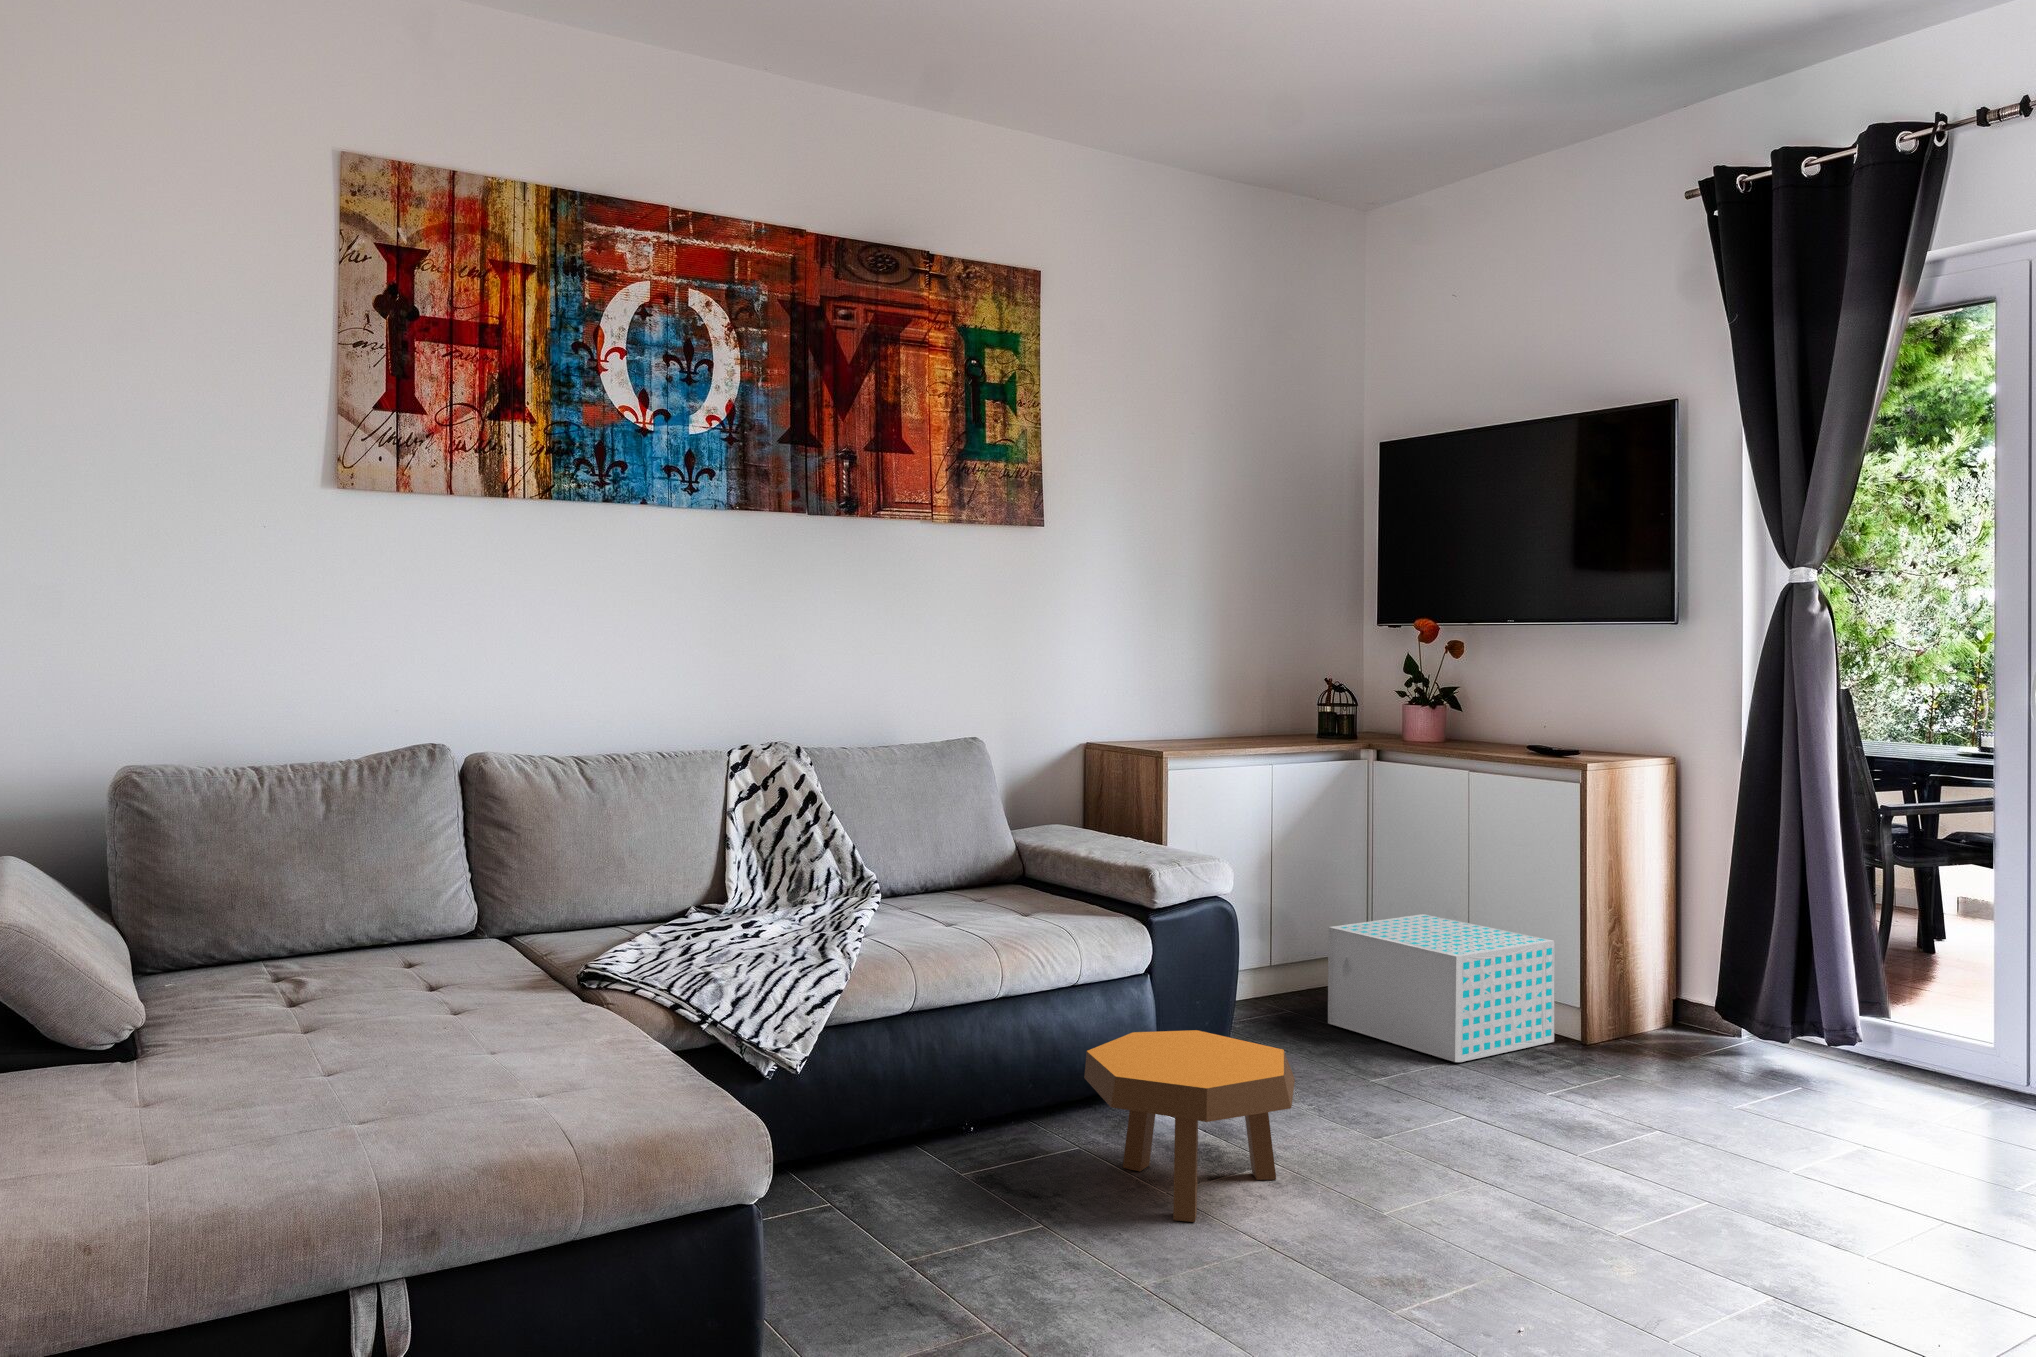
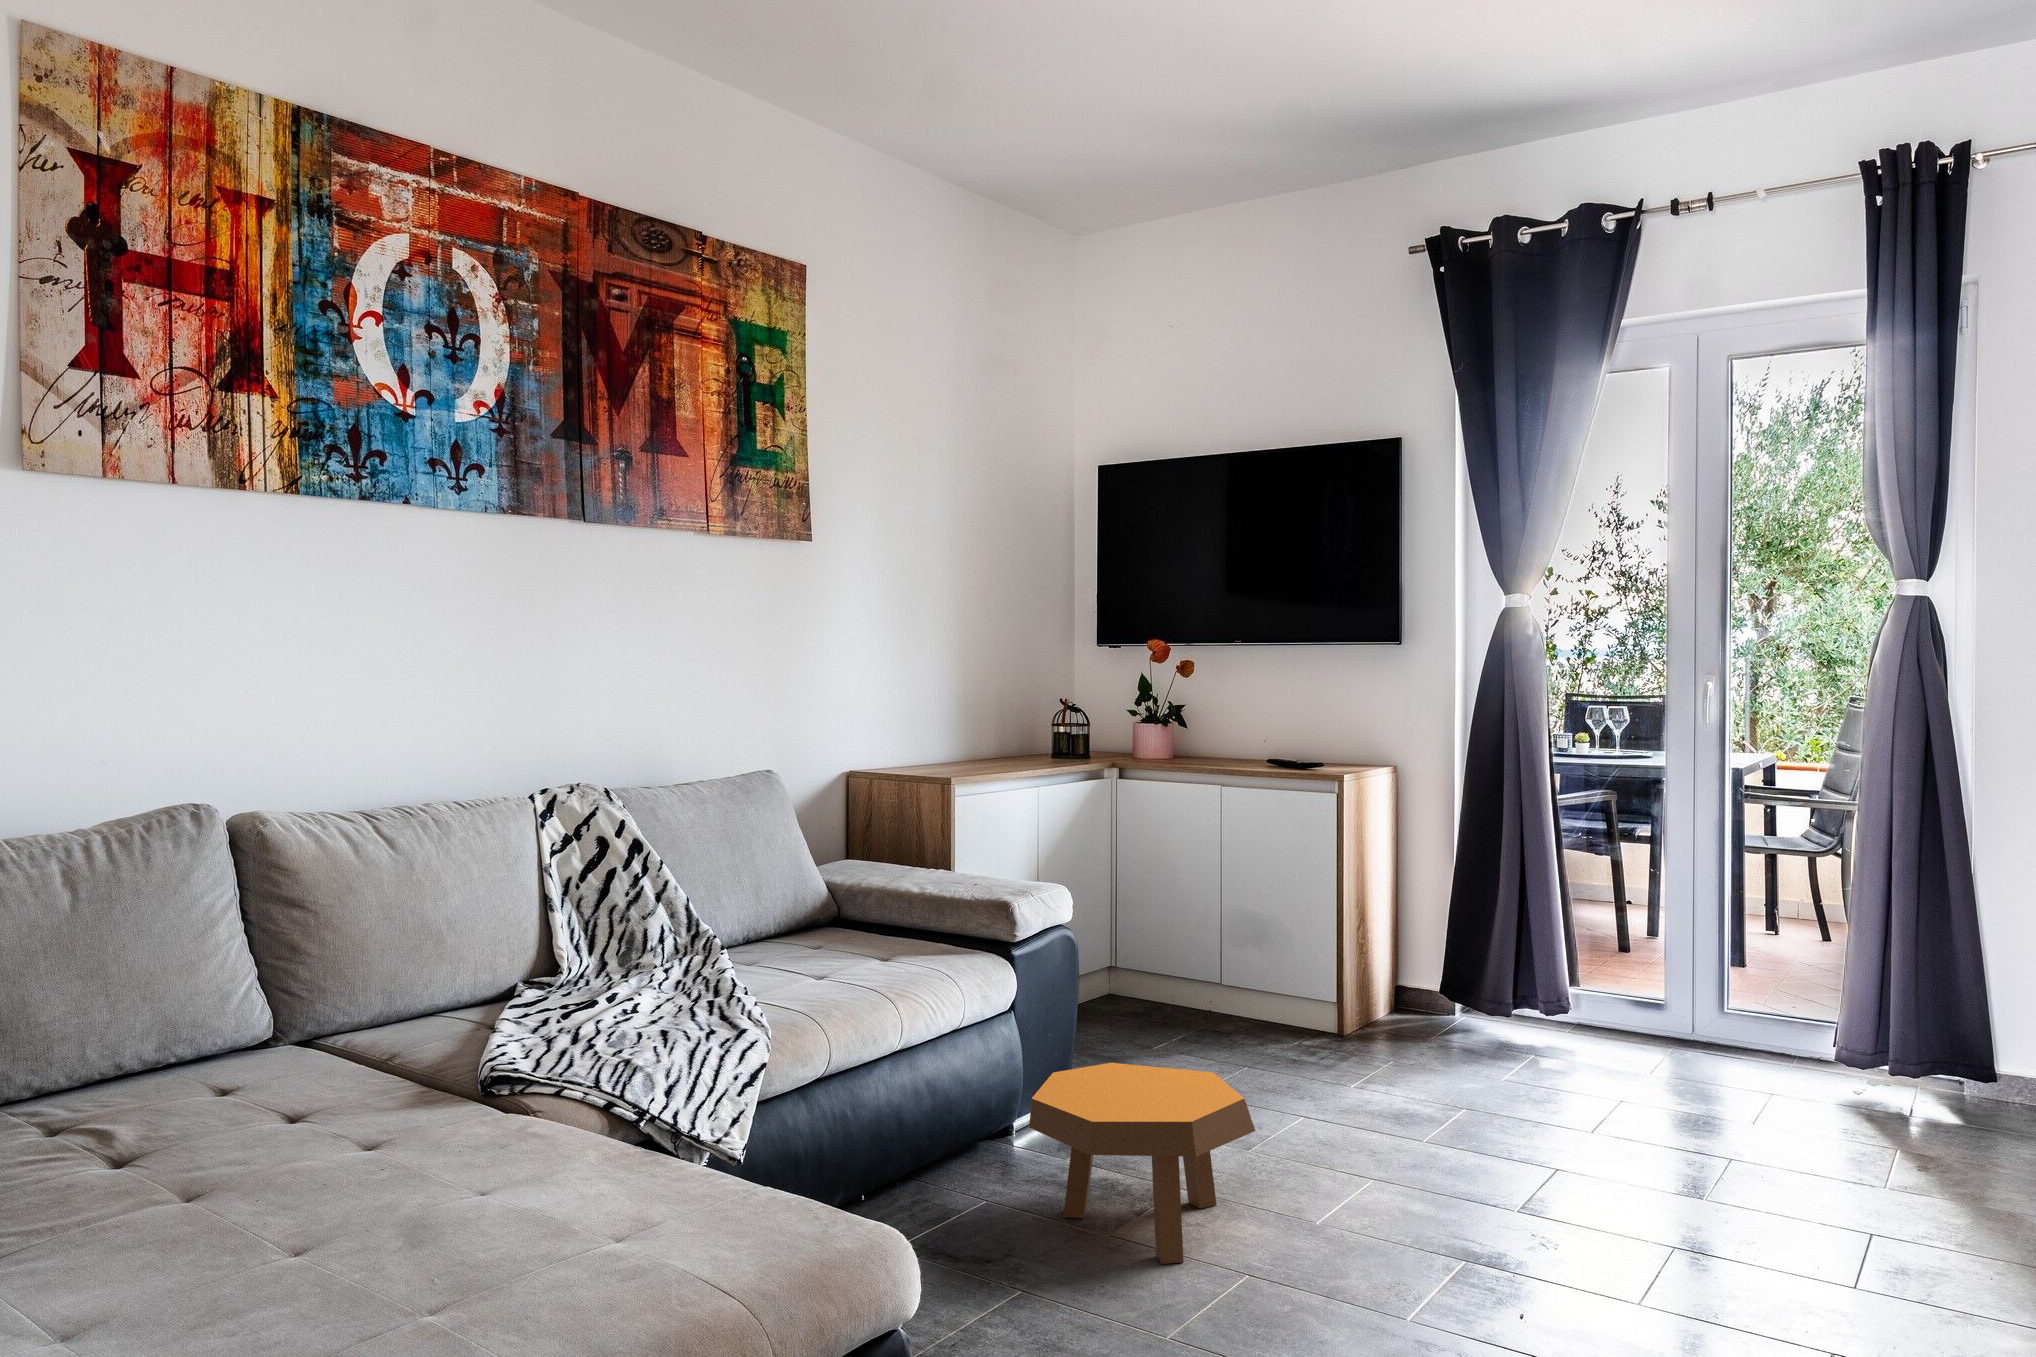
storage box: present [1328,914,1555,1062] -> none [1120,924,1328,1065]

